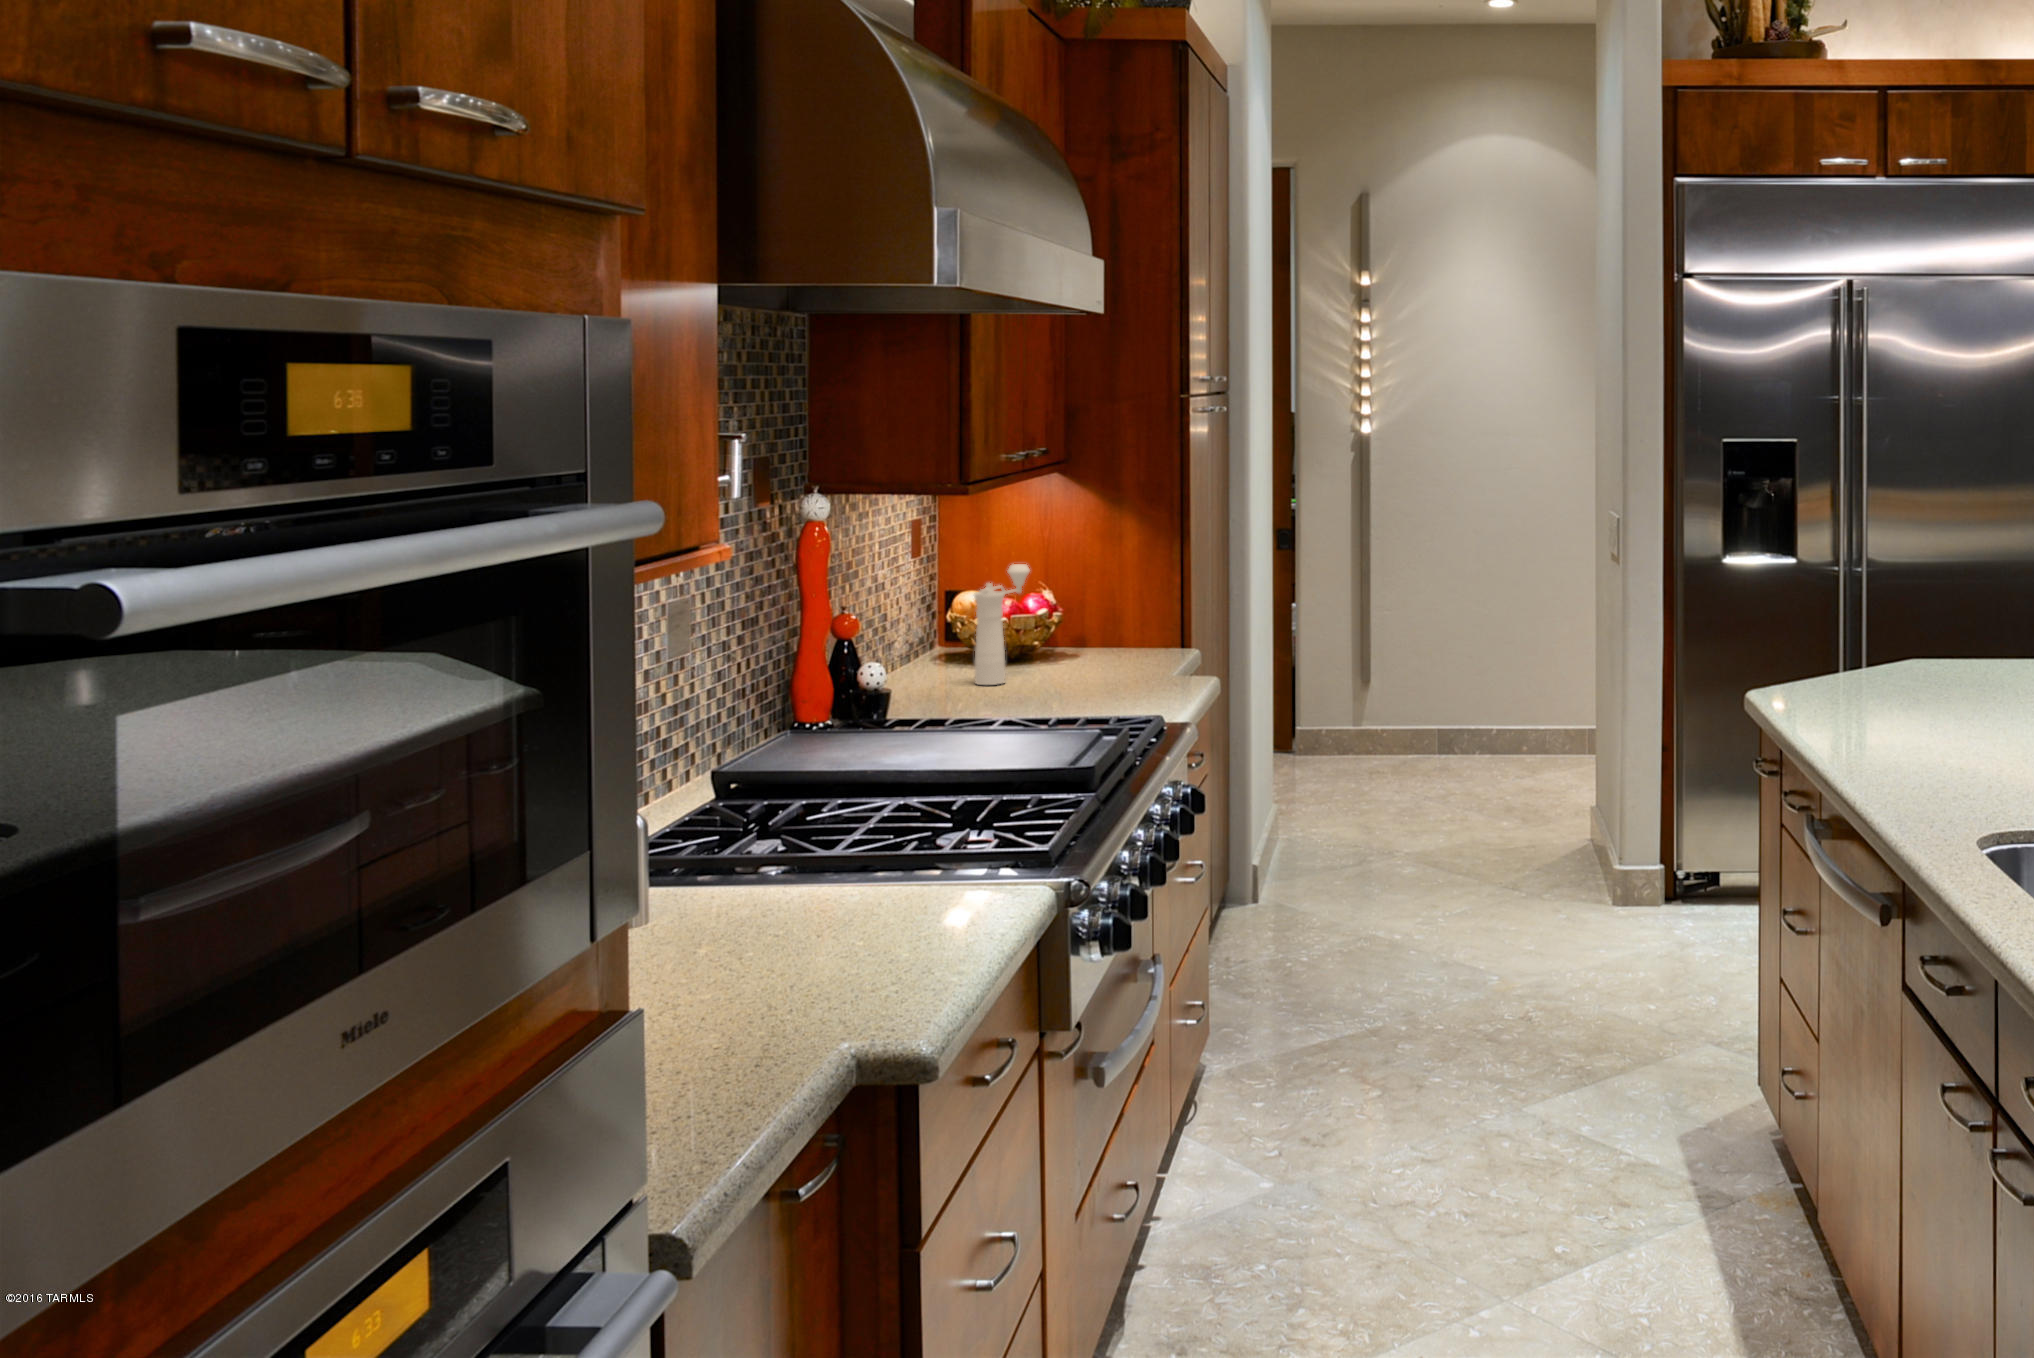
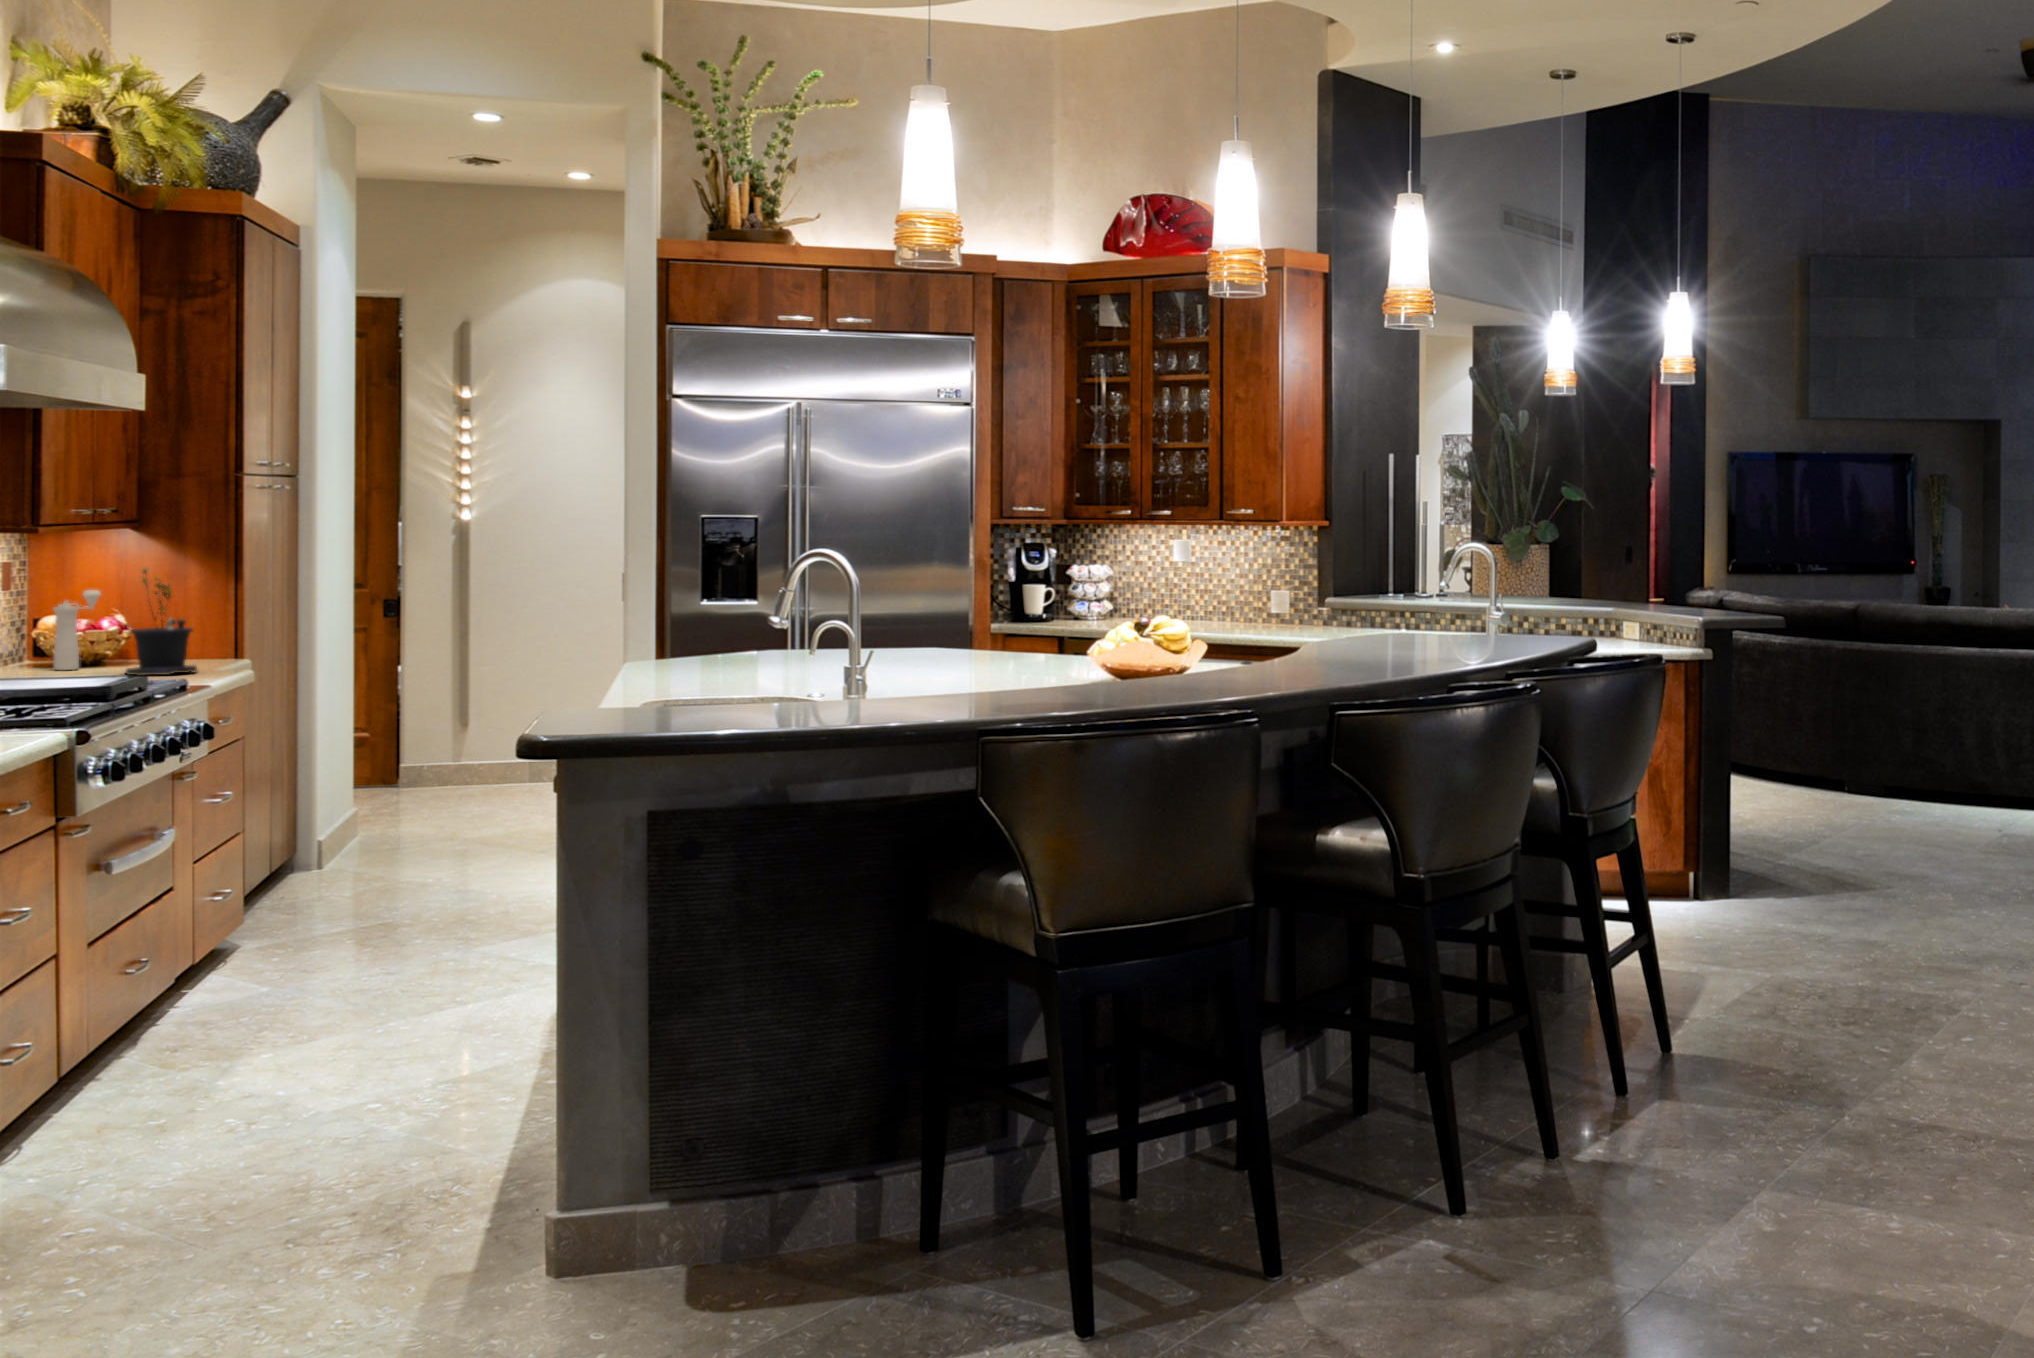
potted plant: none [1065,538,1158,703] -> present [125,568,197,676]

